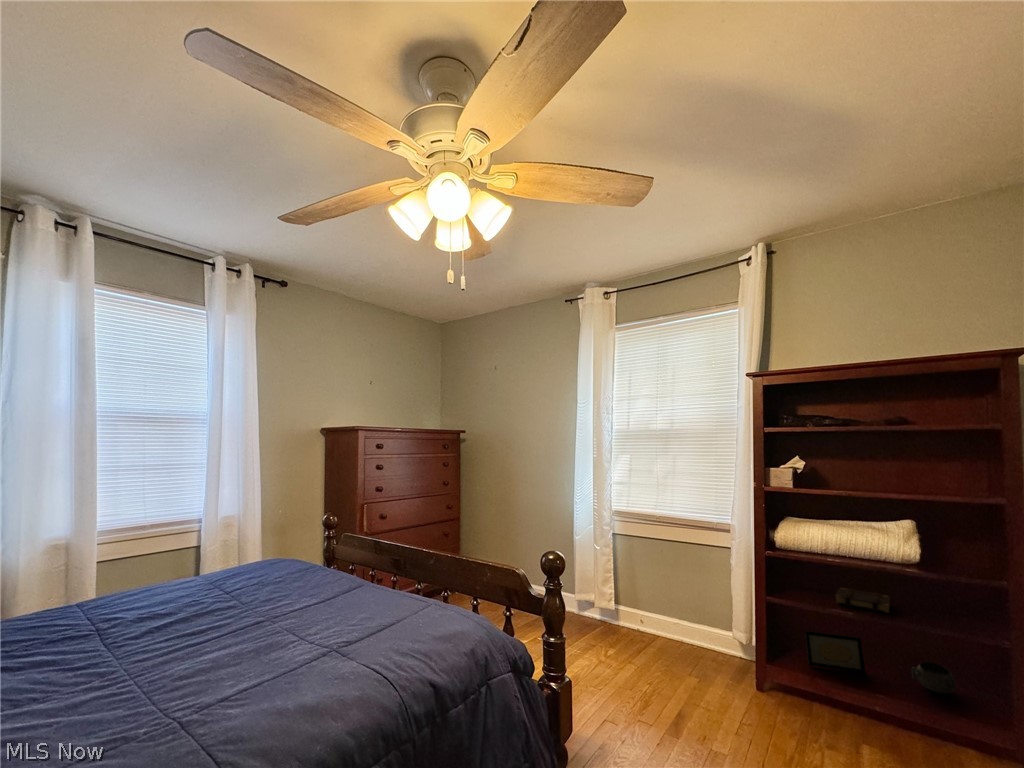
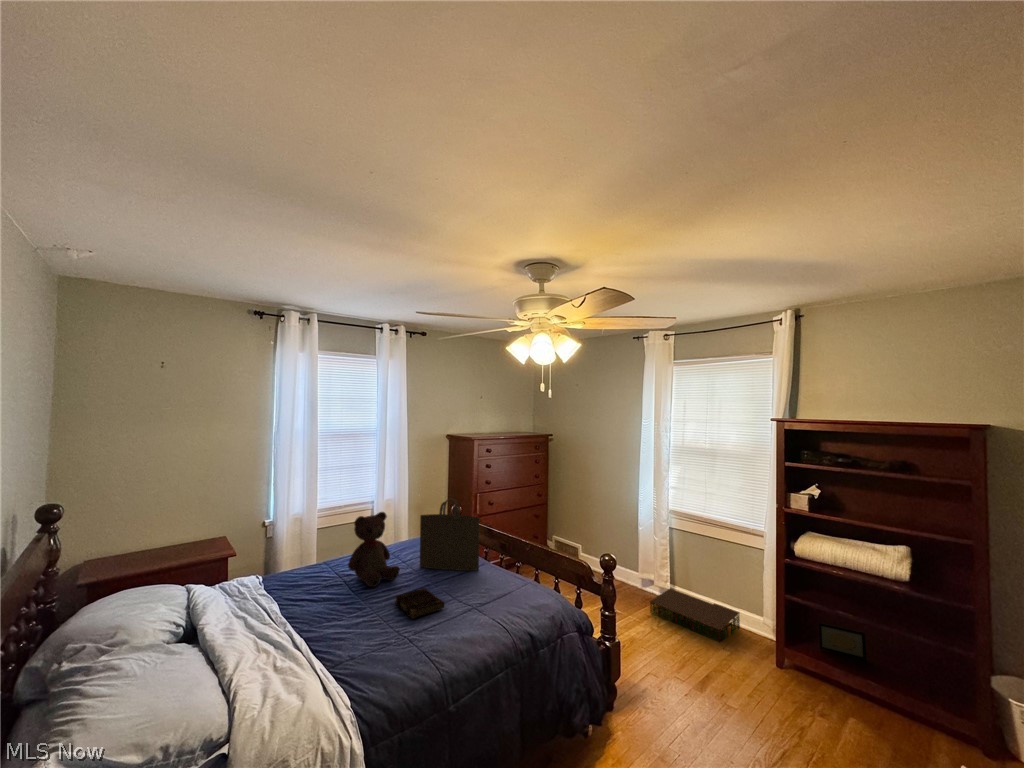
tote bag: none [251,484,352,598] -> present [420,498,479,571]
teddy bear: none [104,506,207,635] -> present [348,512,399,587]
book: present [835,588,890,613] -> present [395,588,444,619]
storage bin: none [593,609,704,673] -> present [650,589,740,642]
decorative bowl: present [911,662,956,694] -> none [903,657,940,684]

